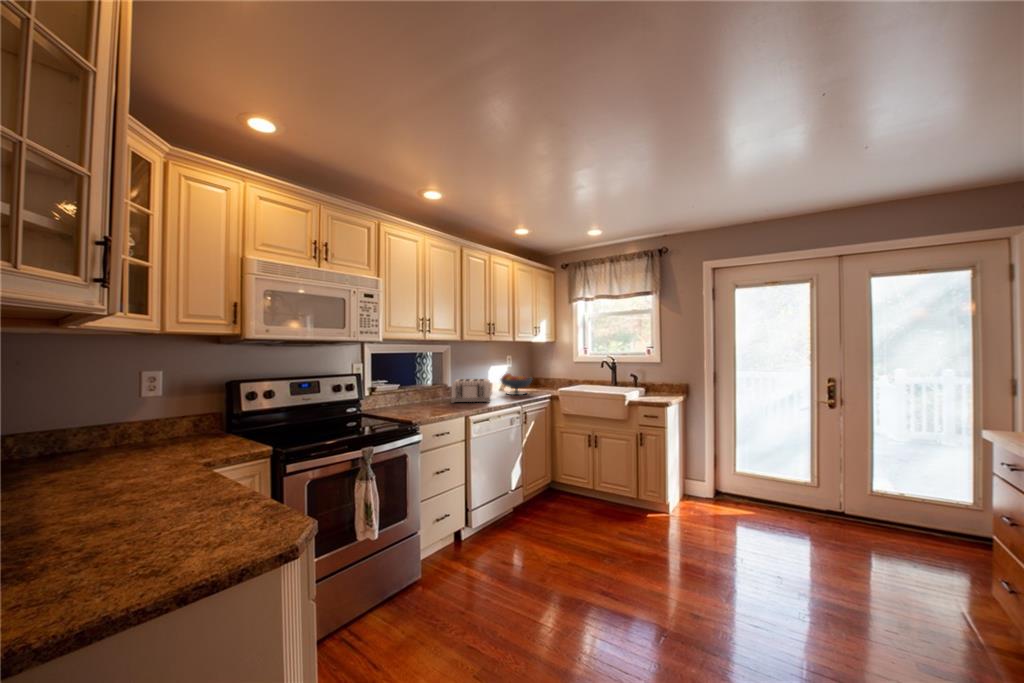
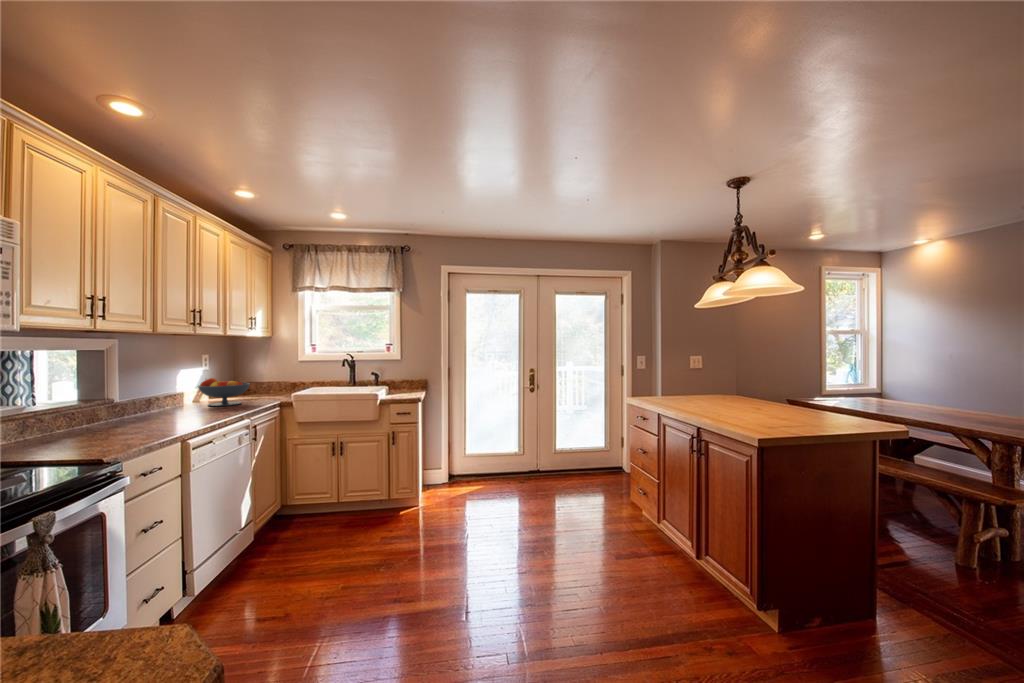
toaster: present [451,379,490,403] -> none [127,387,202,426]

